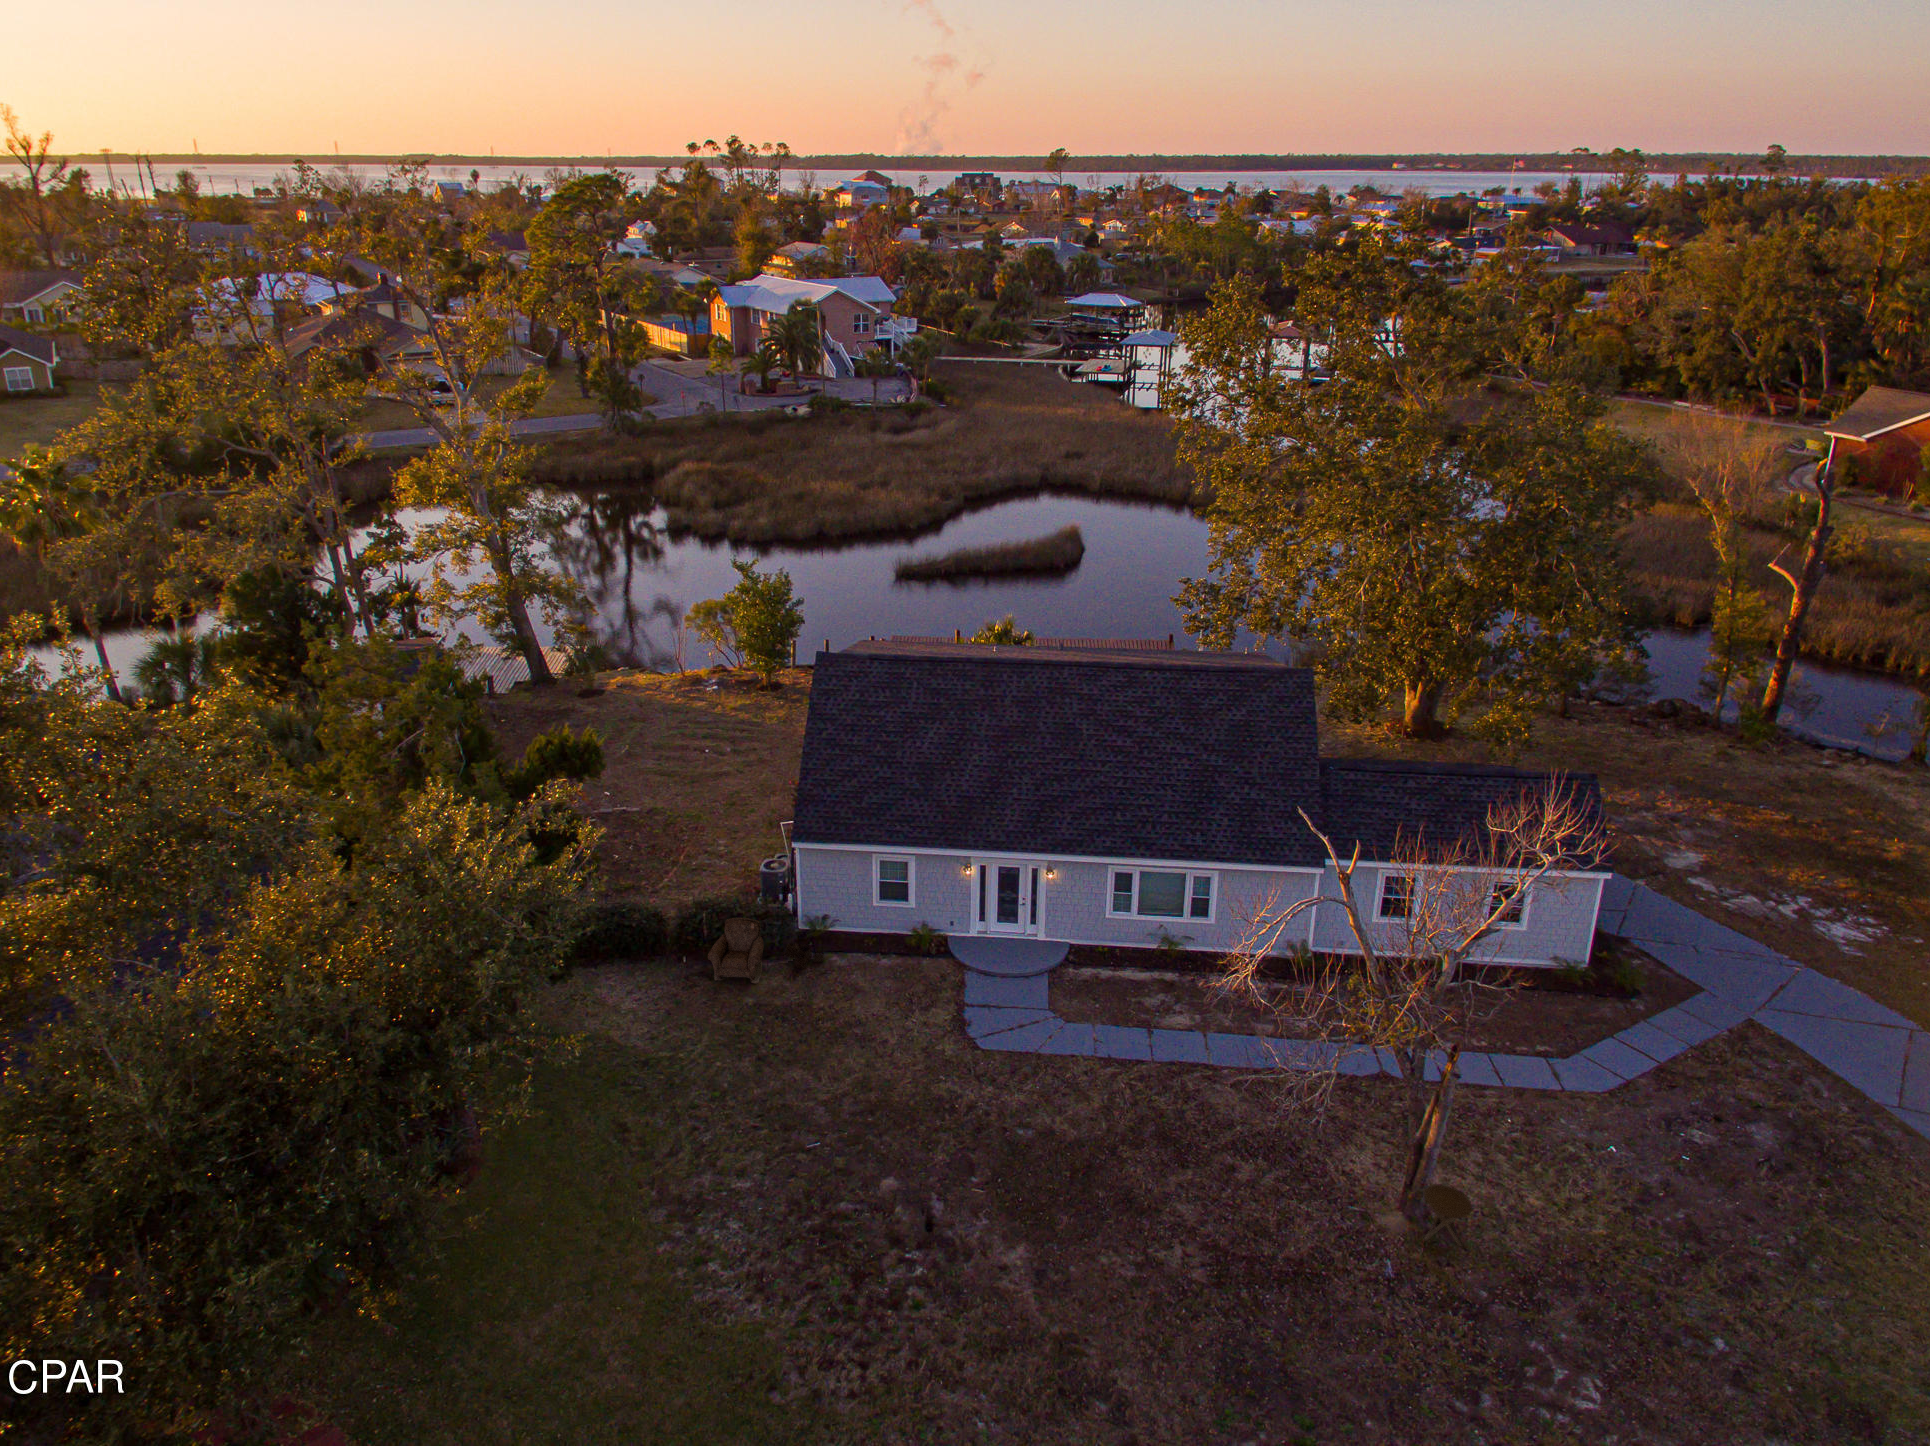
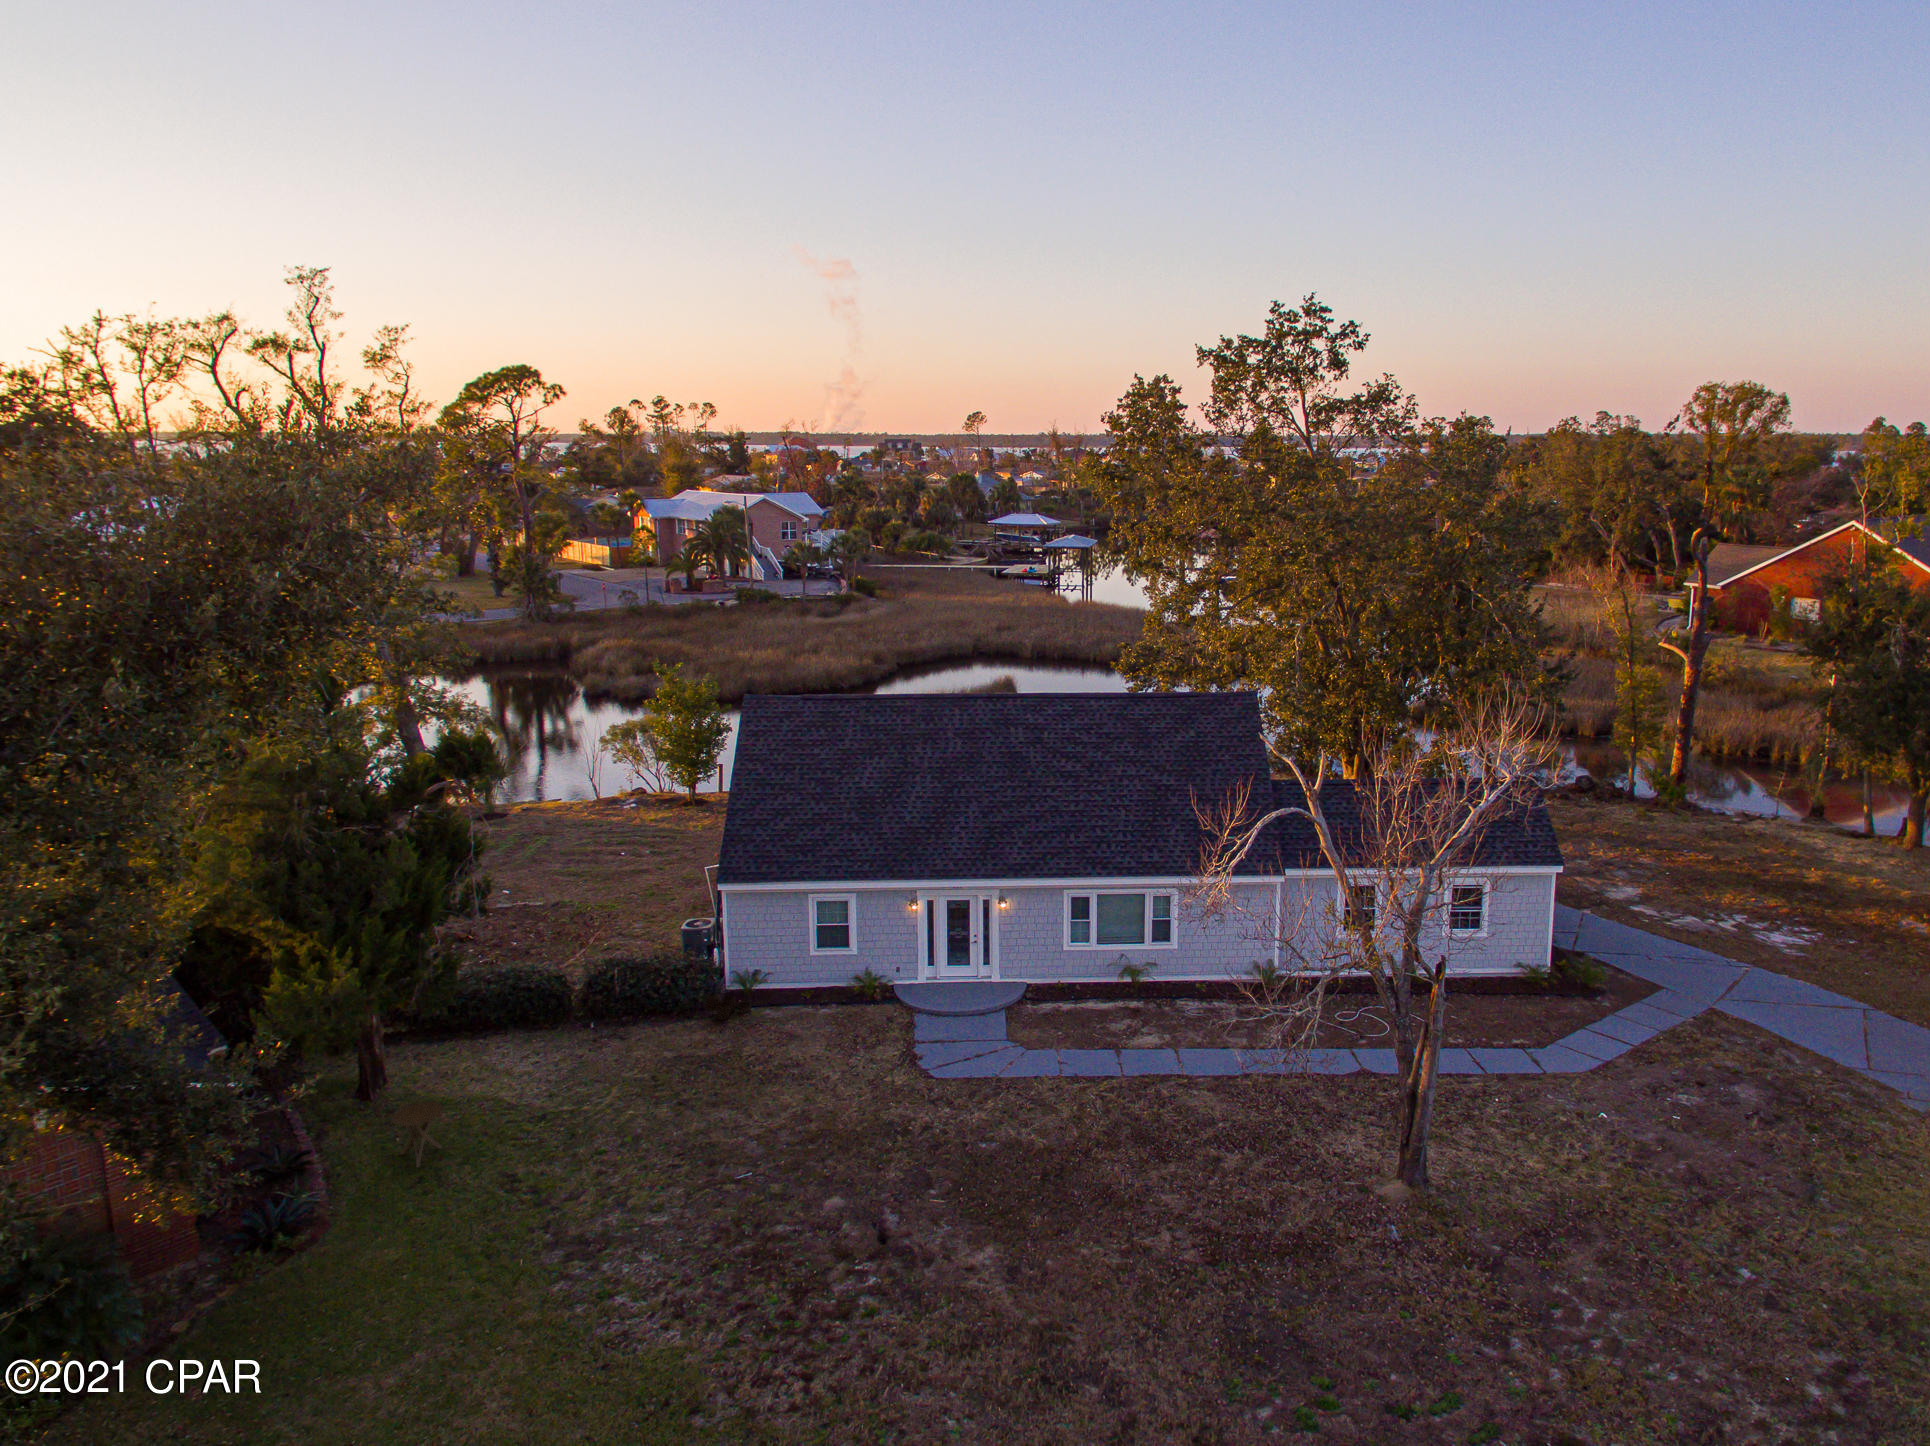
armchair: present [708,918,764,984] -> none [611,964,678,1035]
side table: present [1423,1184,1472,1247] -> present [391,1101,444,1167]

